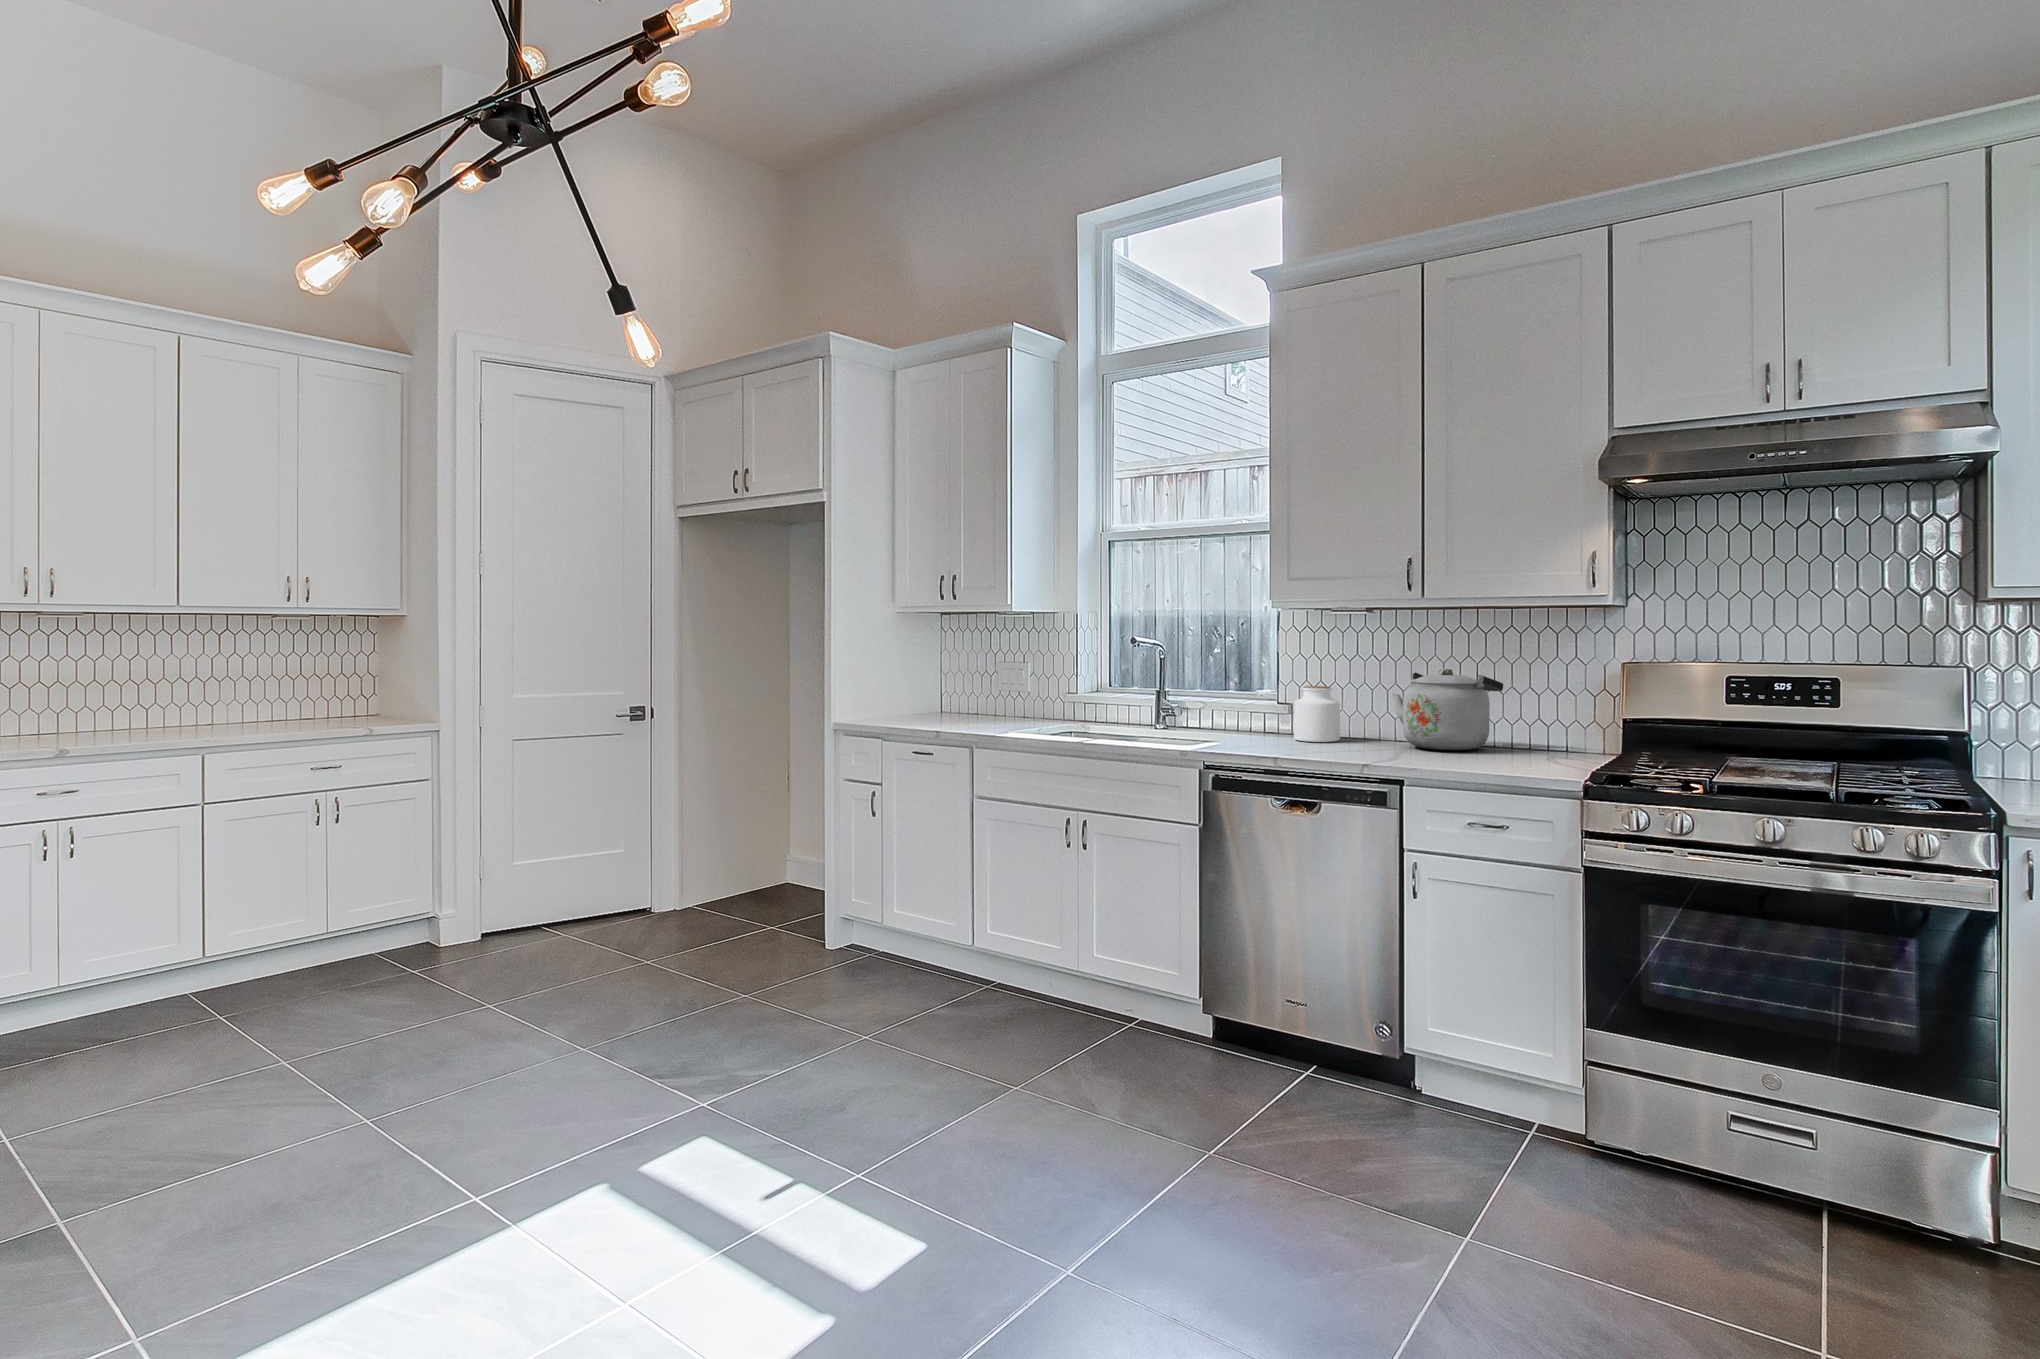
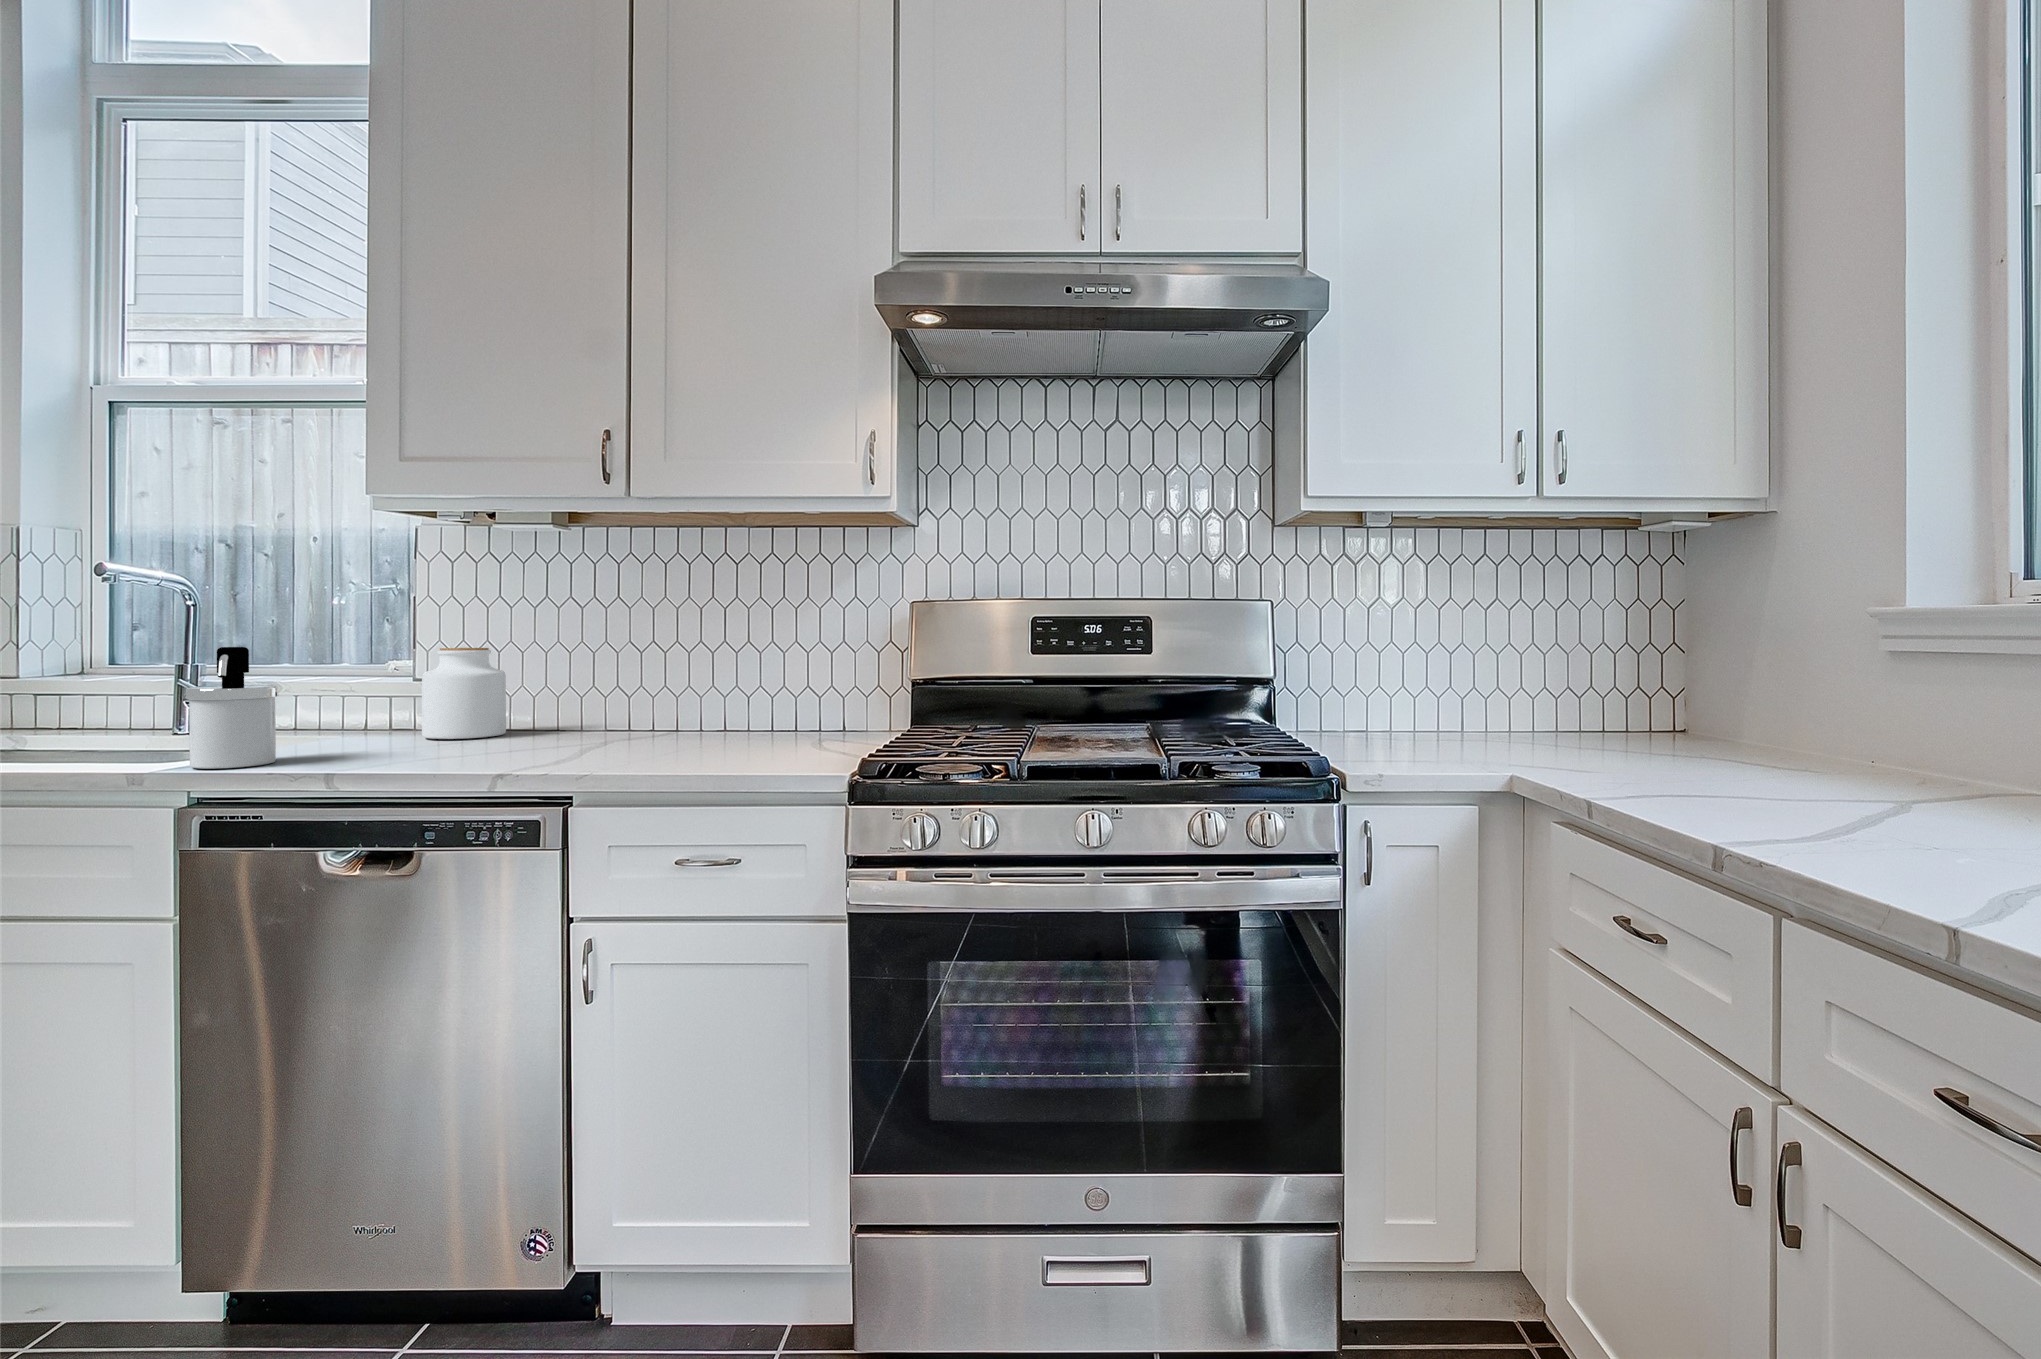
kettle: present [1393,669,1503,750] -> none [591,614,756,738]
soap dispenser: none [1200,686,1239,751] -> present [186,647,279,769]

